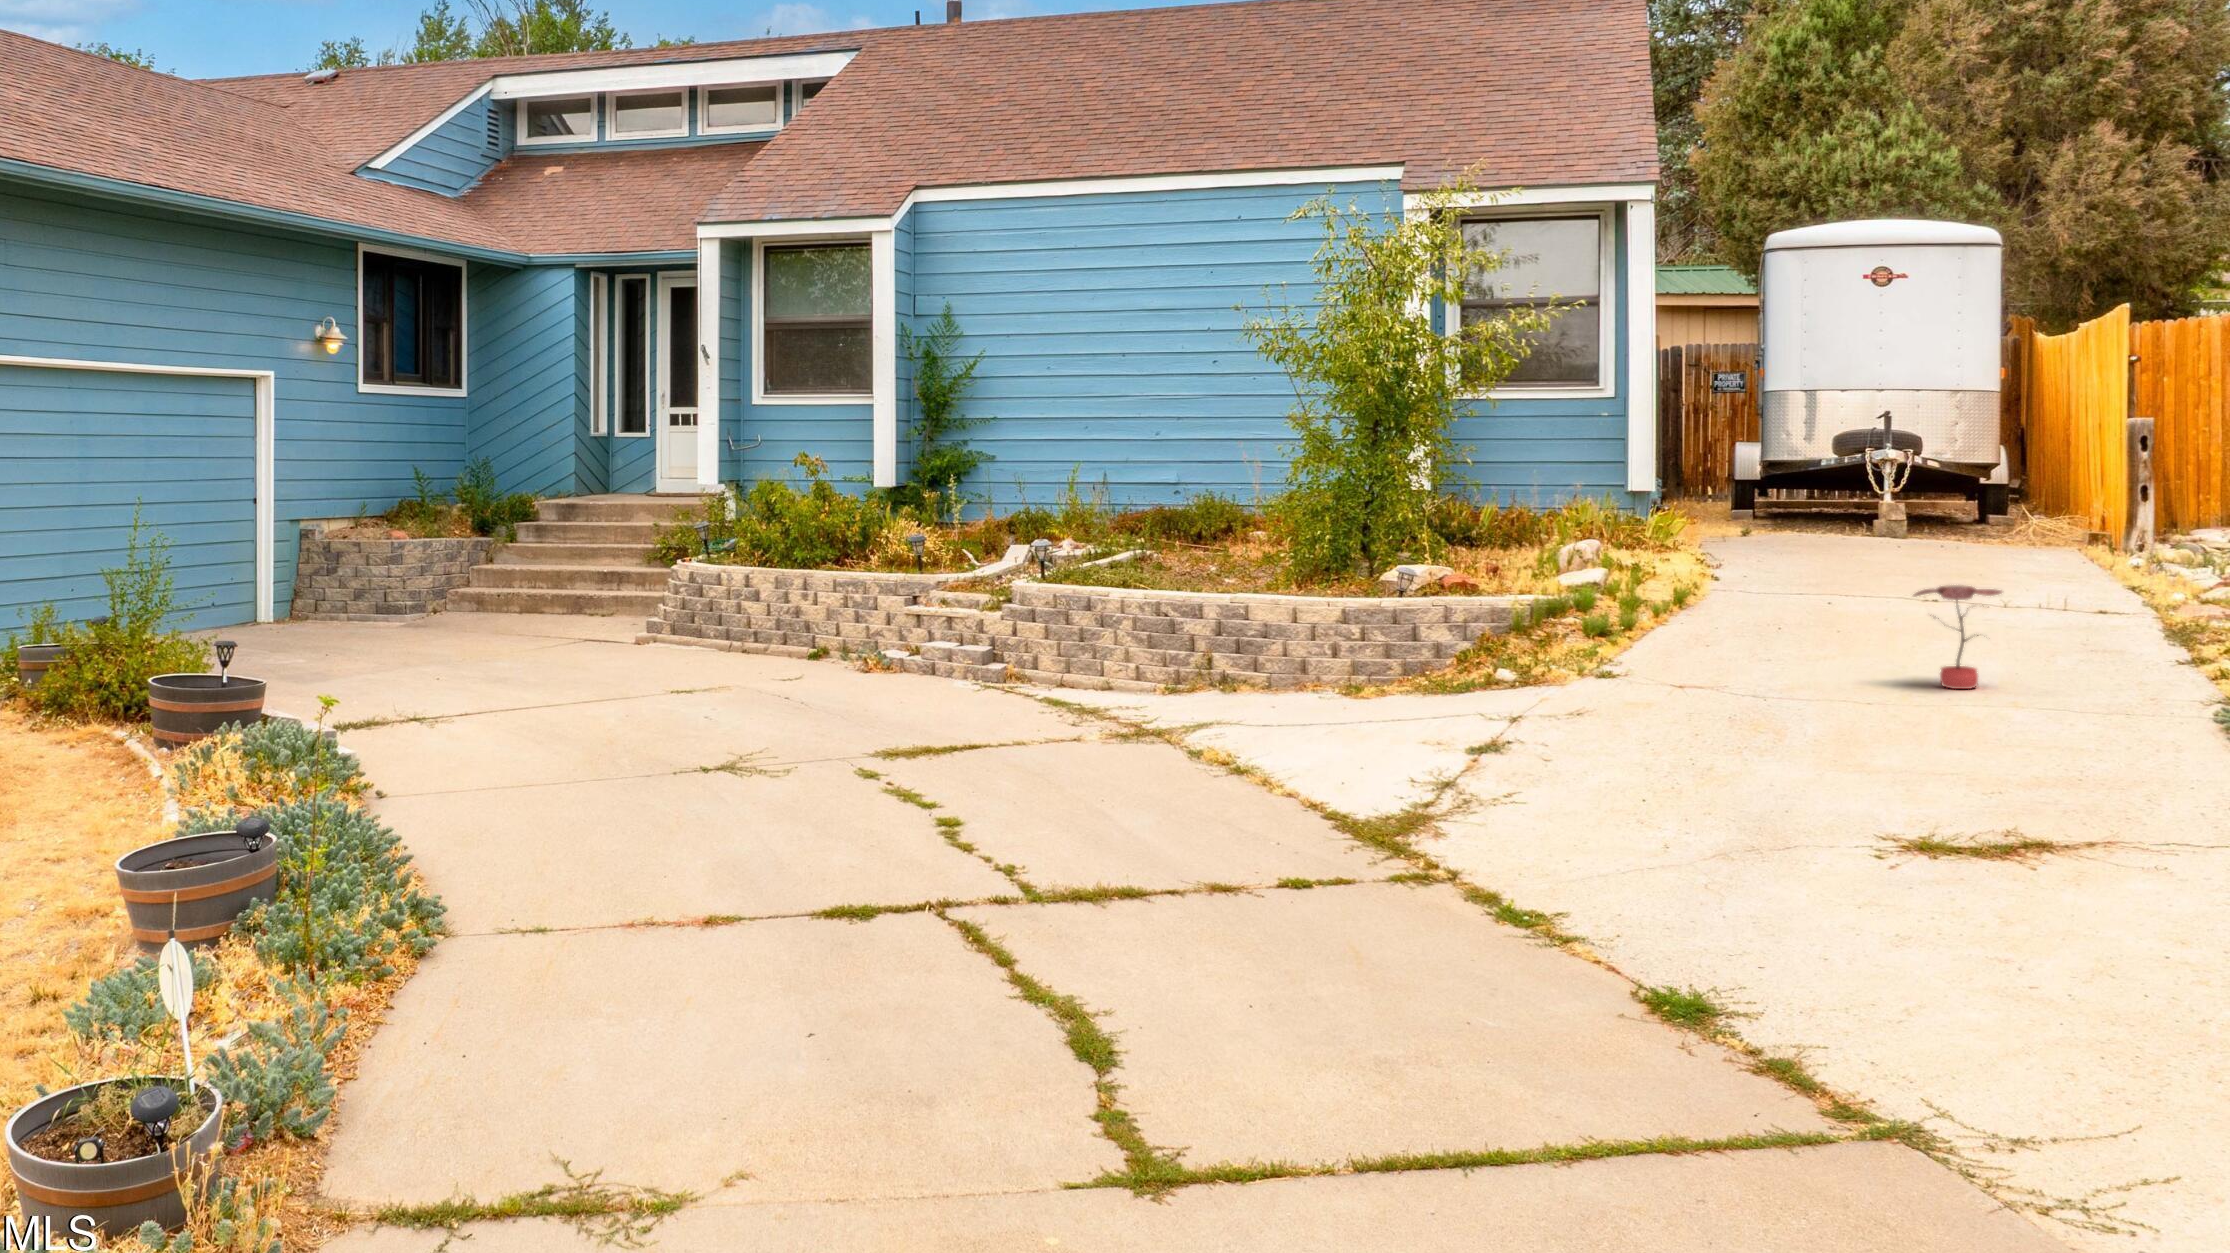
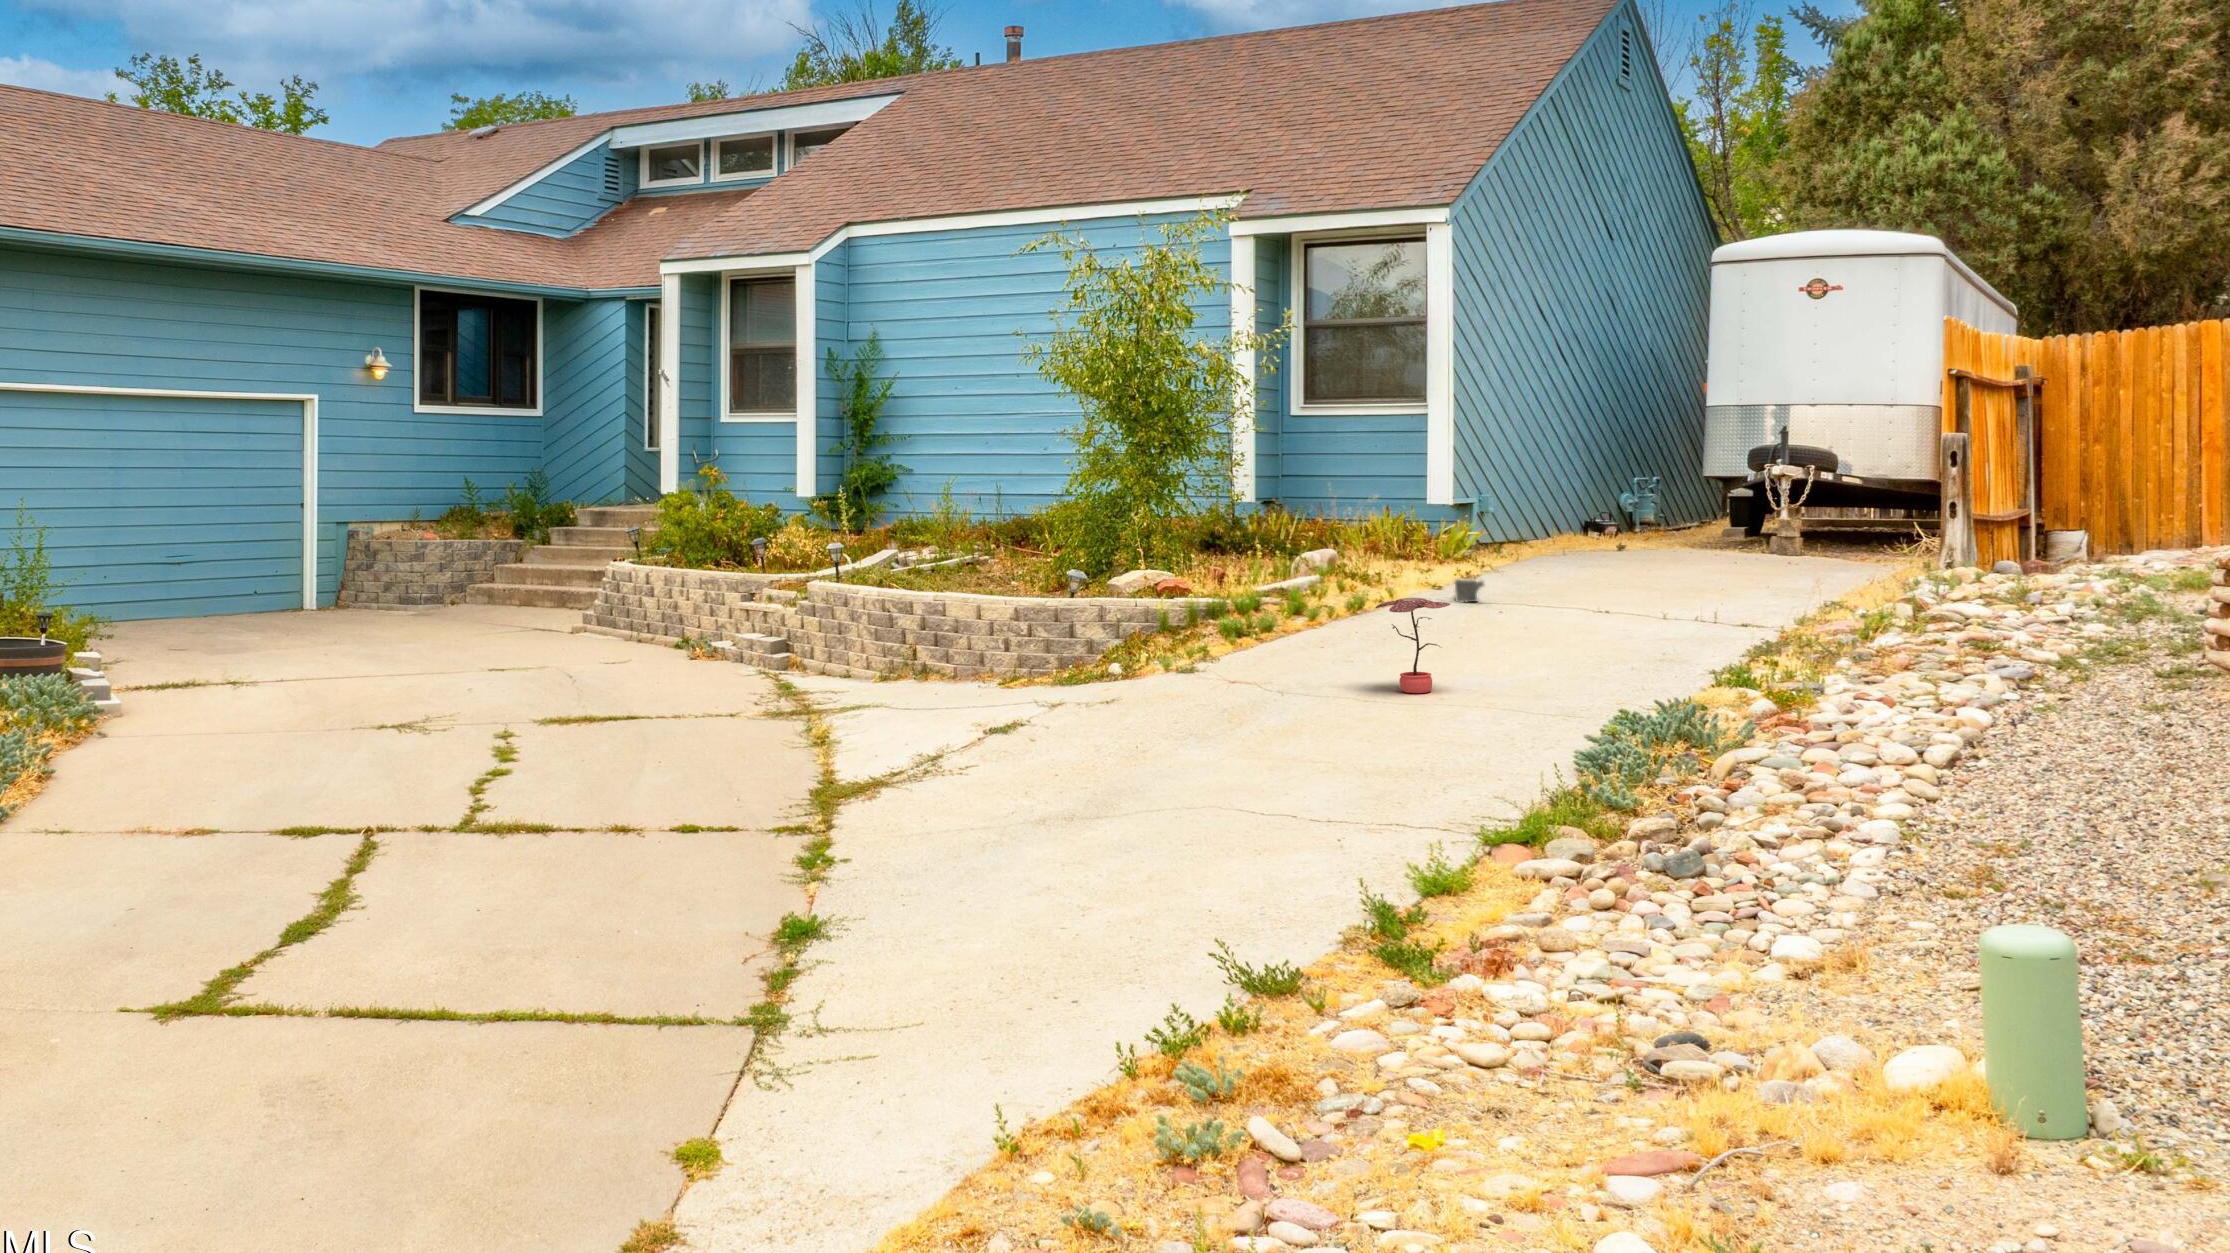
watering can: none [1785,576,1834,601] -> present [1455,579,1484,602]

